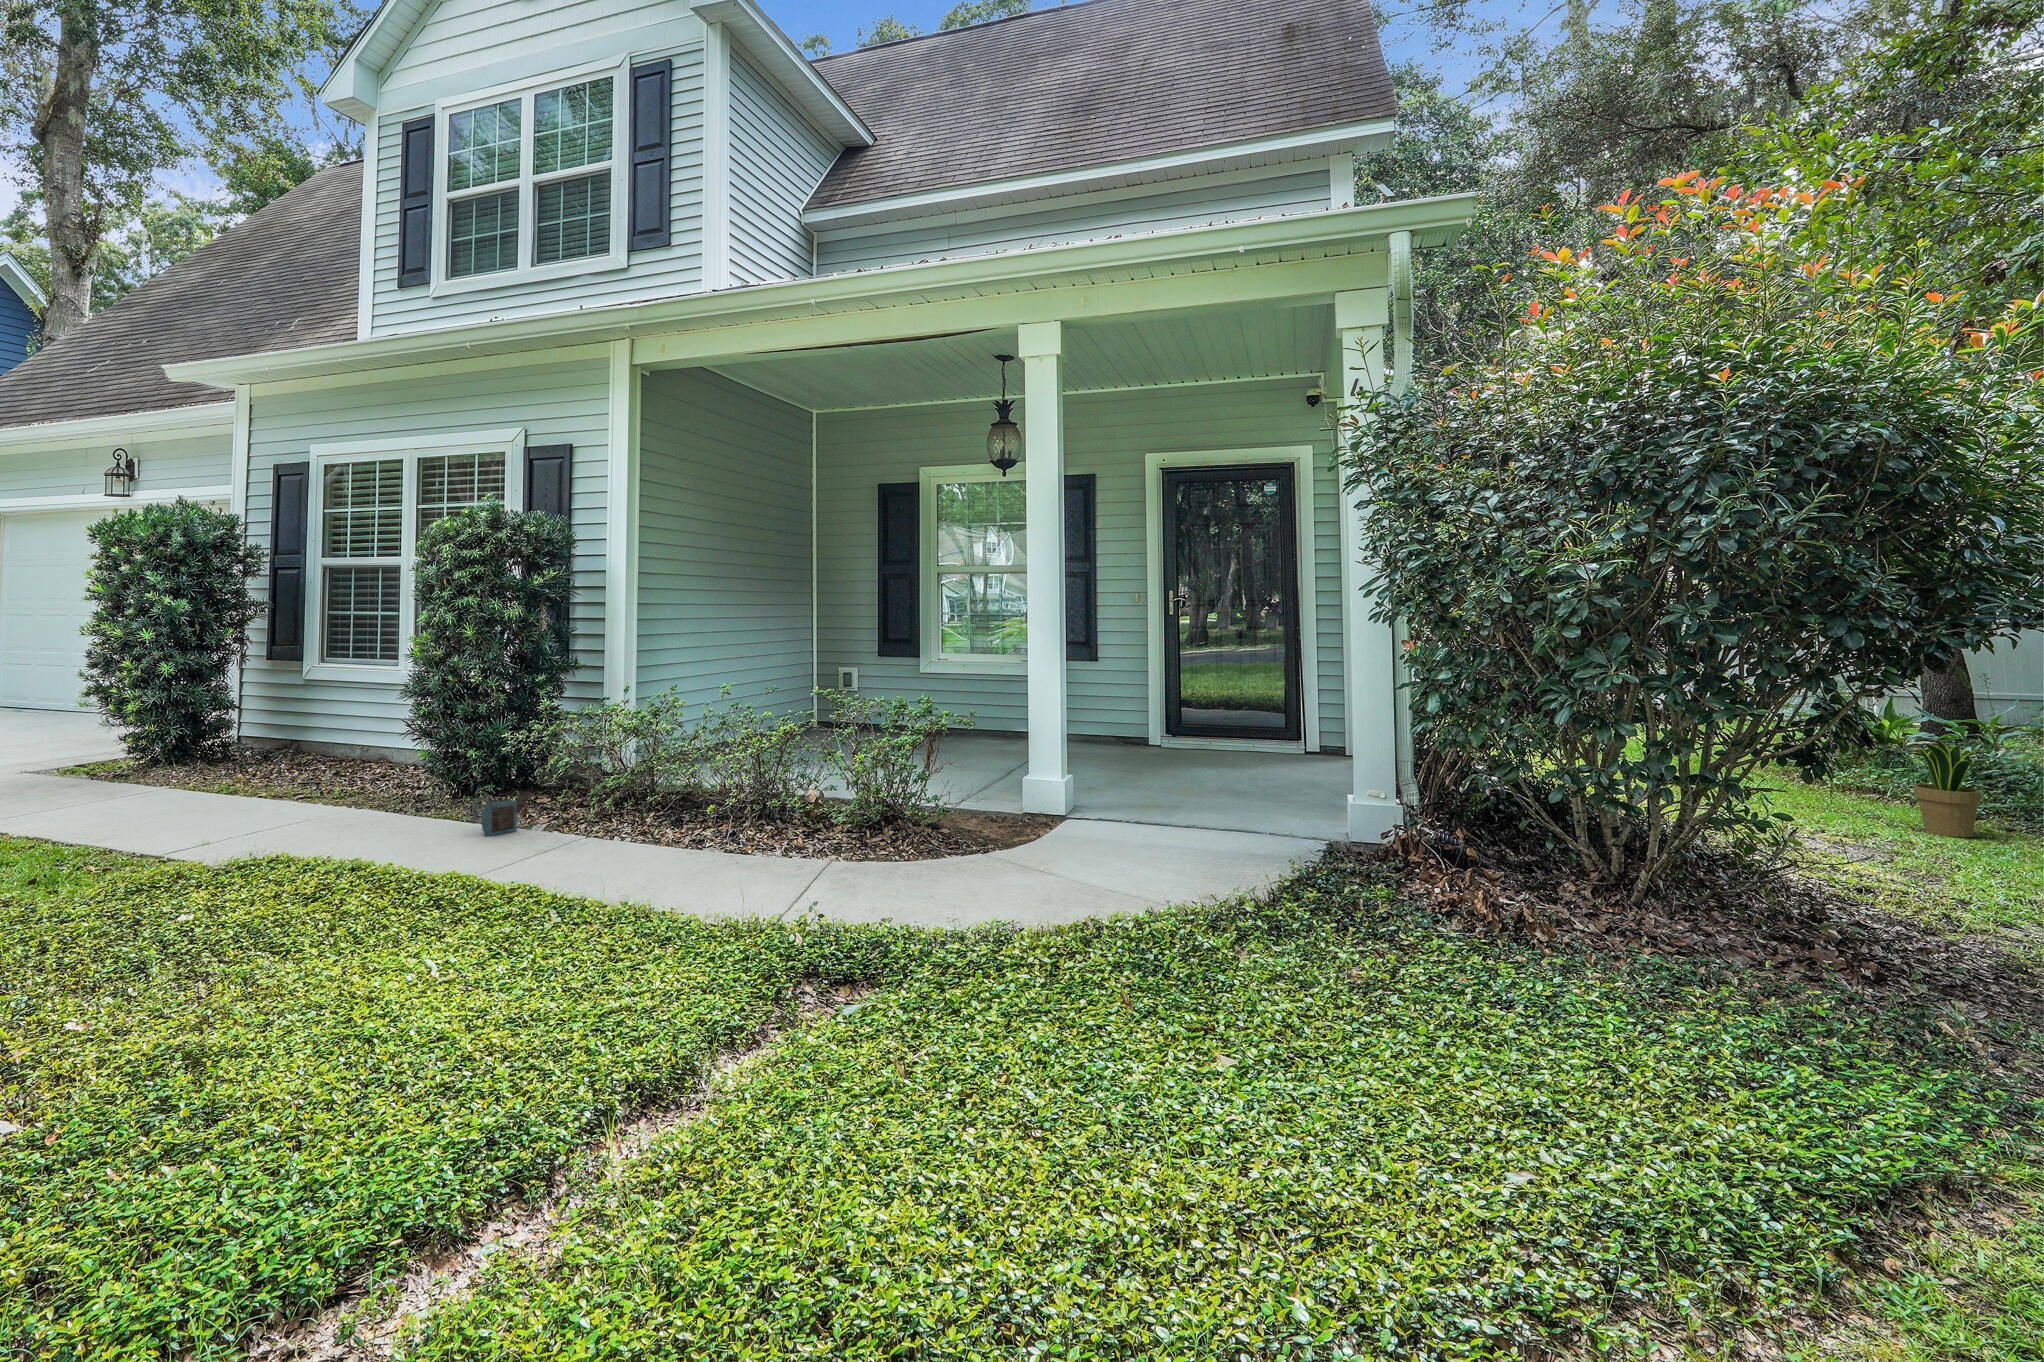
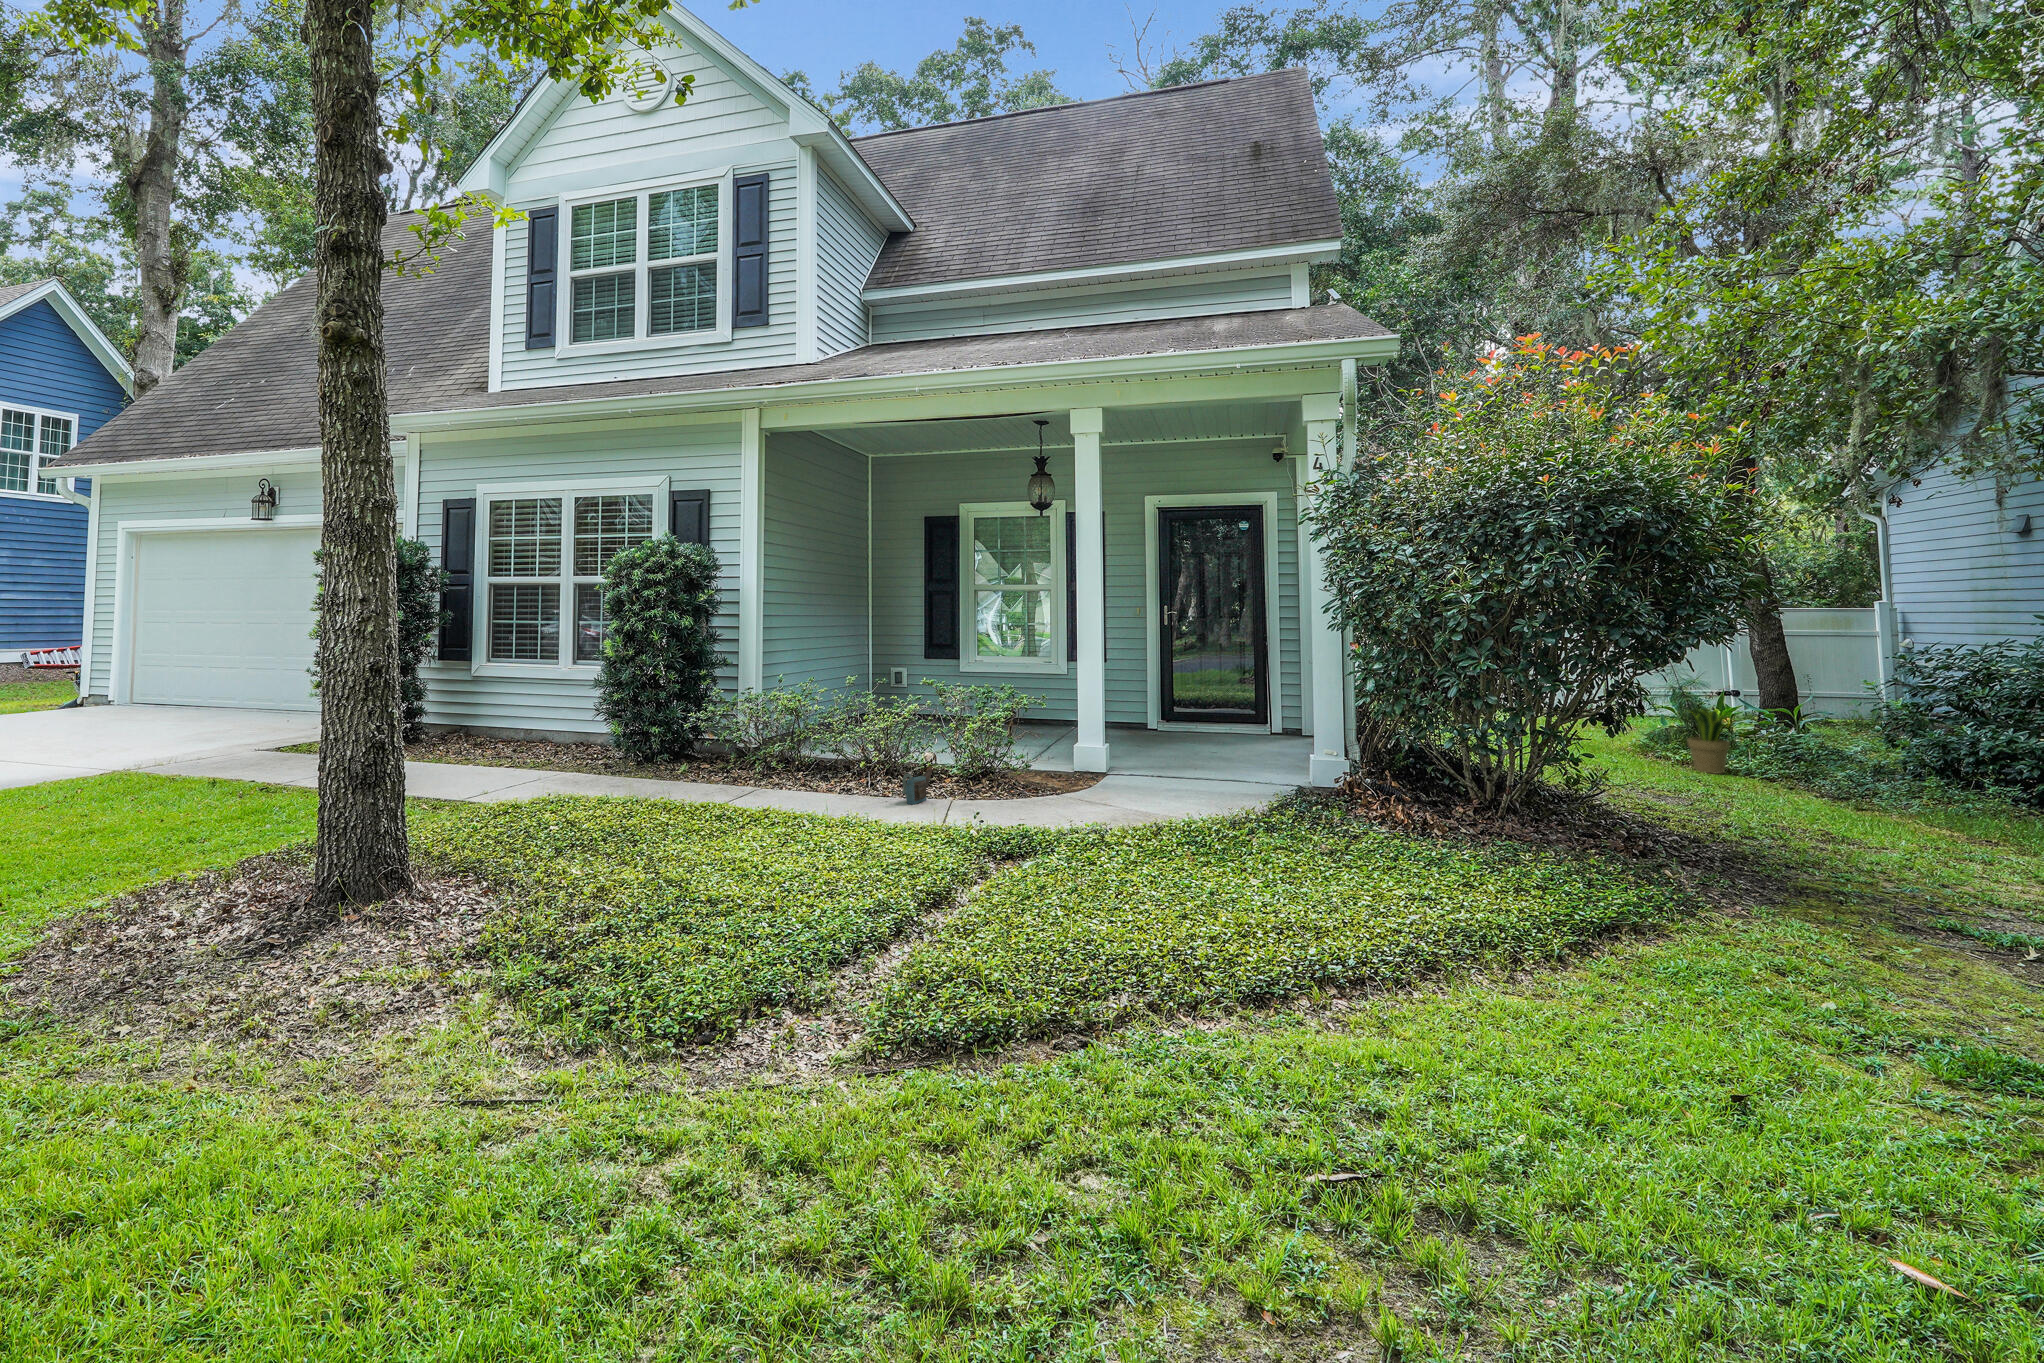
watering can: present [471,791,532,836] -> present [902,769,932,804]

